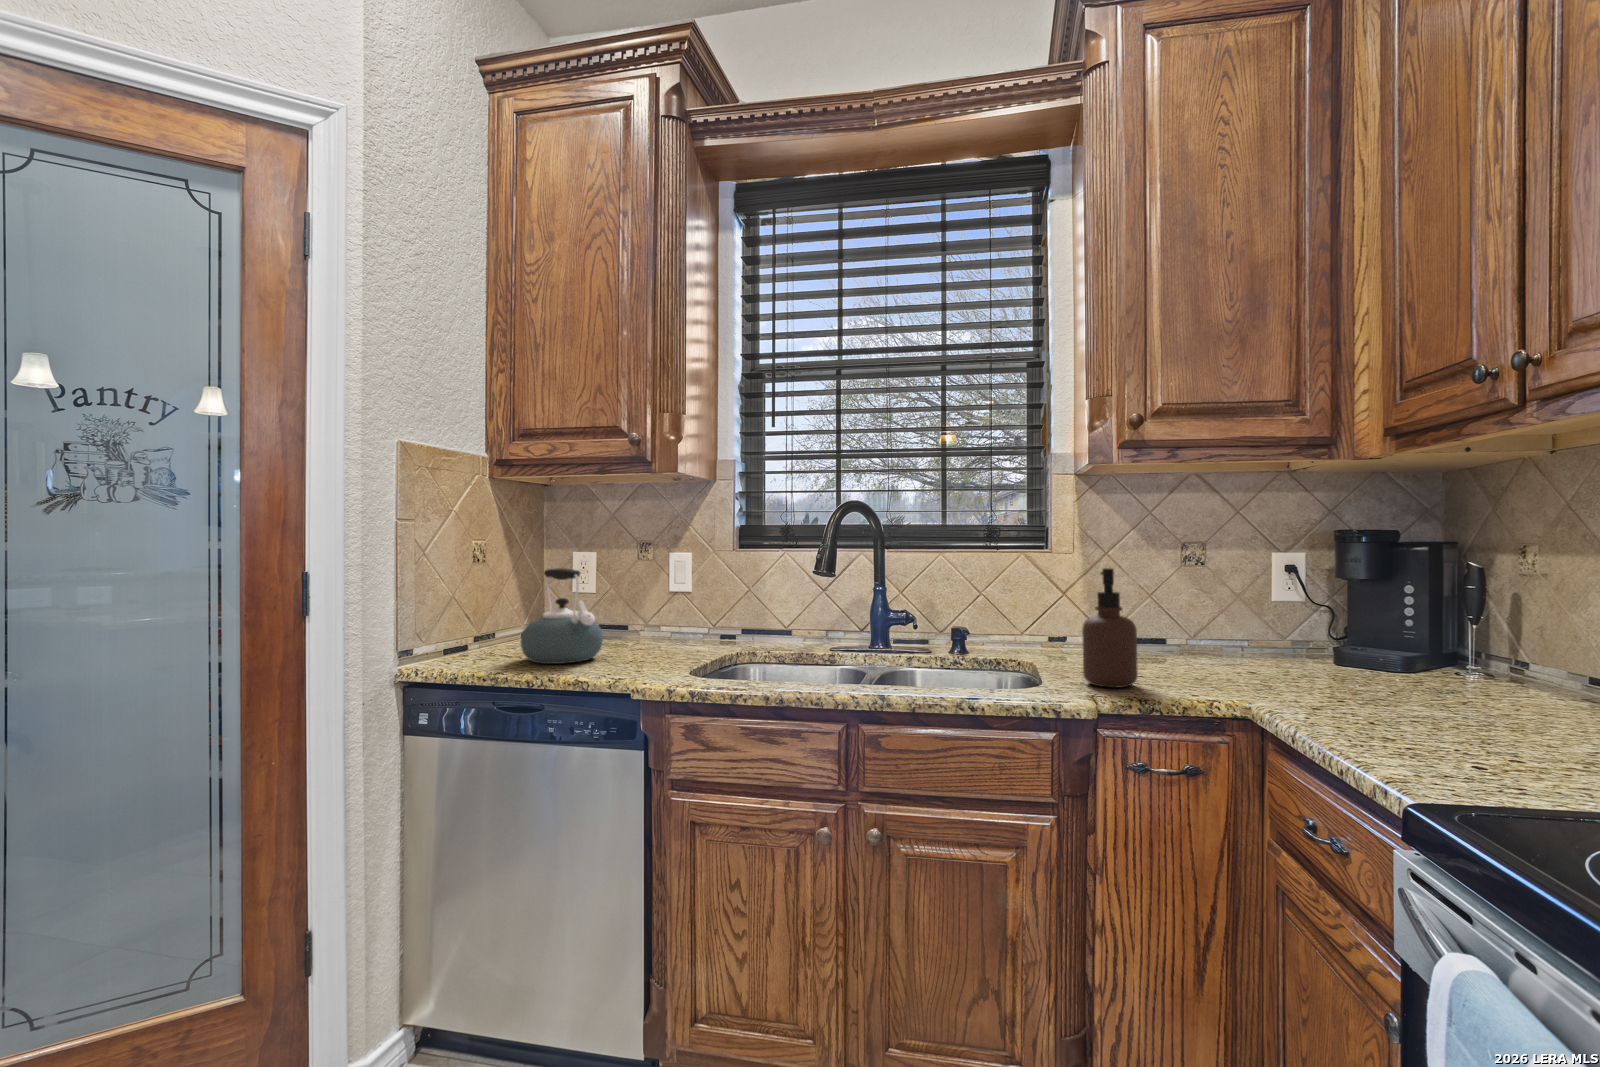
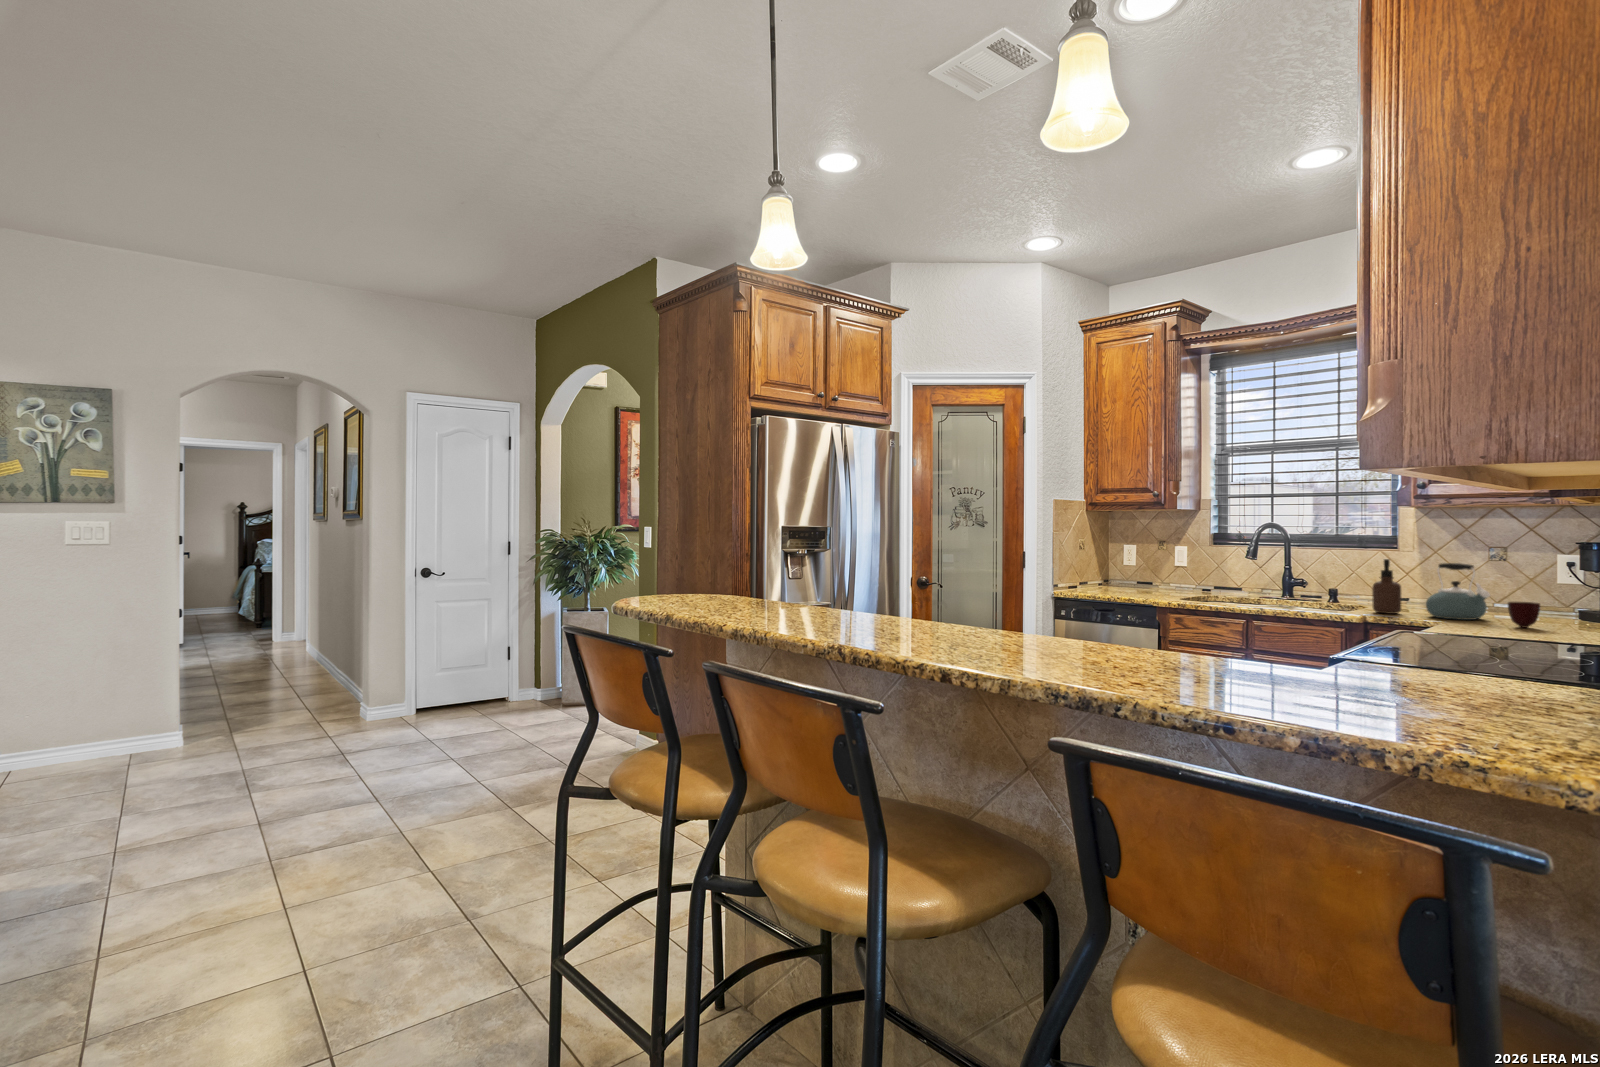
kettle: present [521,568,603,664] -> present [1426,563,1490,620]
mug: none [1394,656,1487,717] -> present [1508,602,1540,628]

